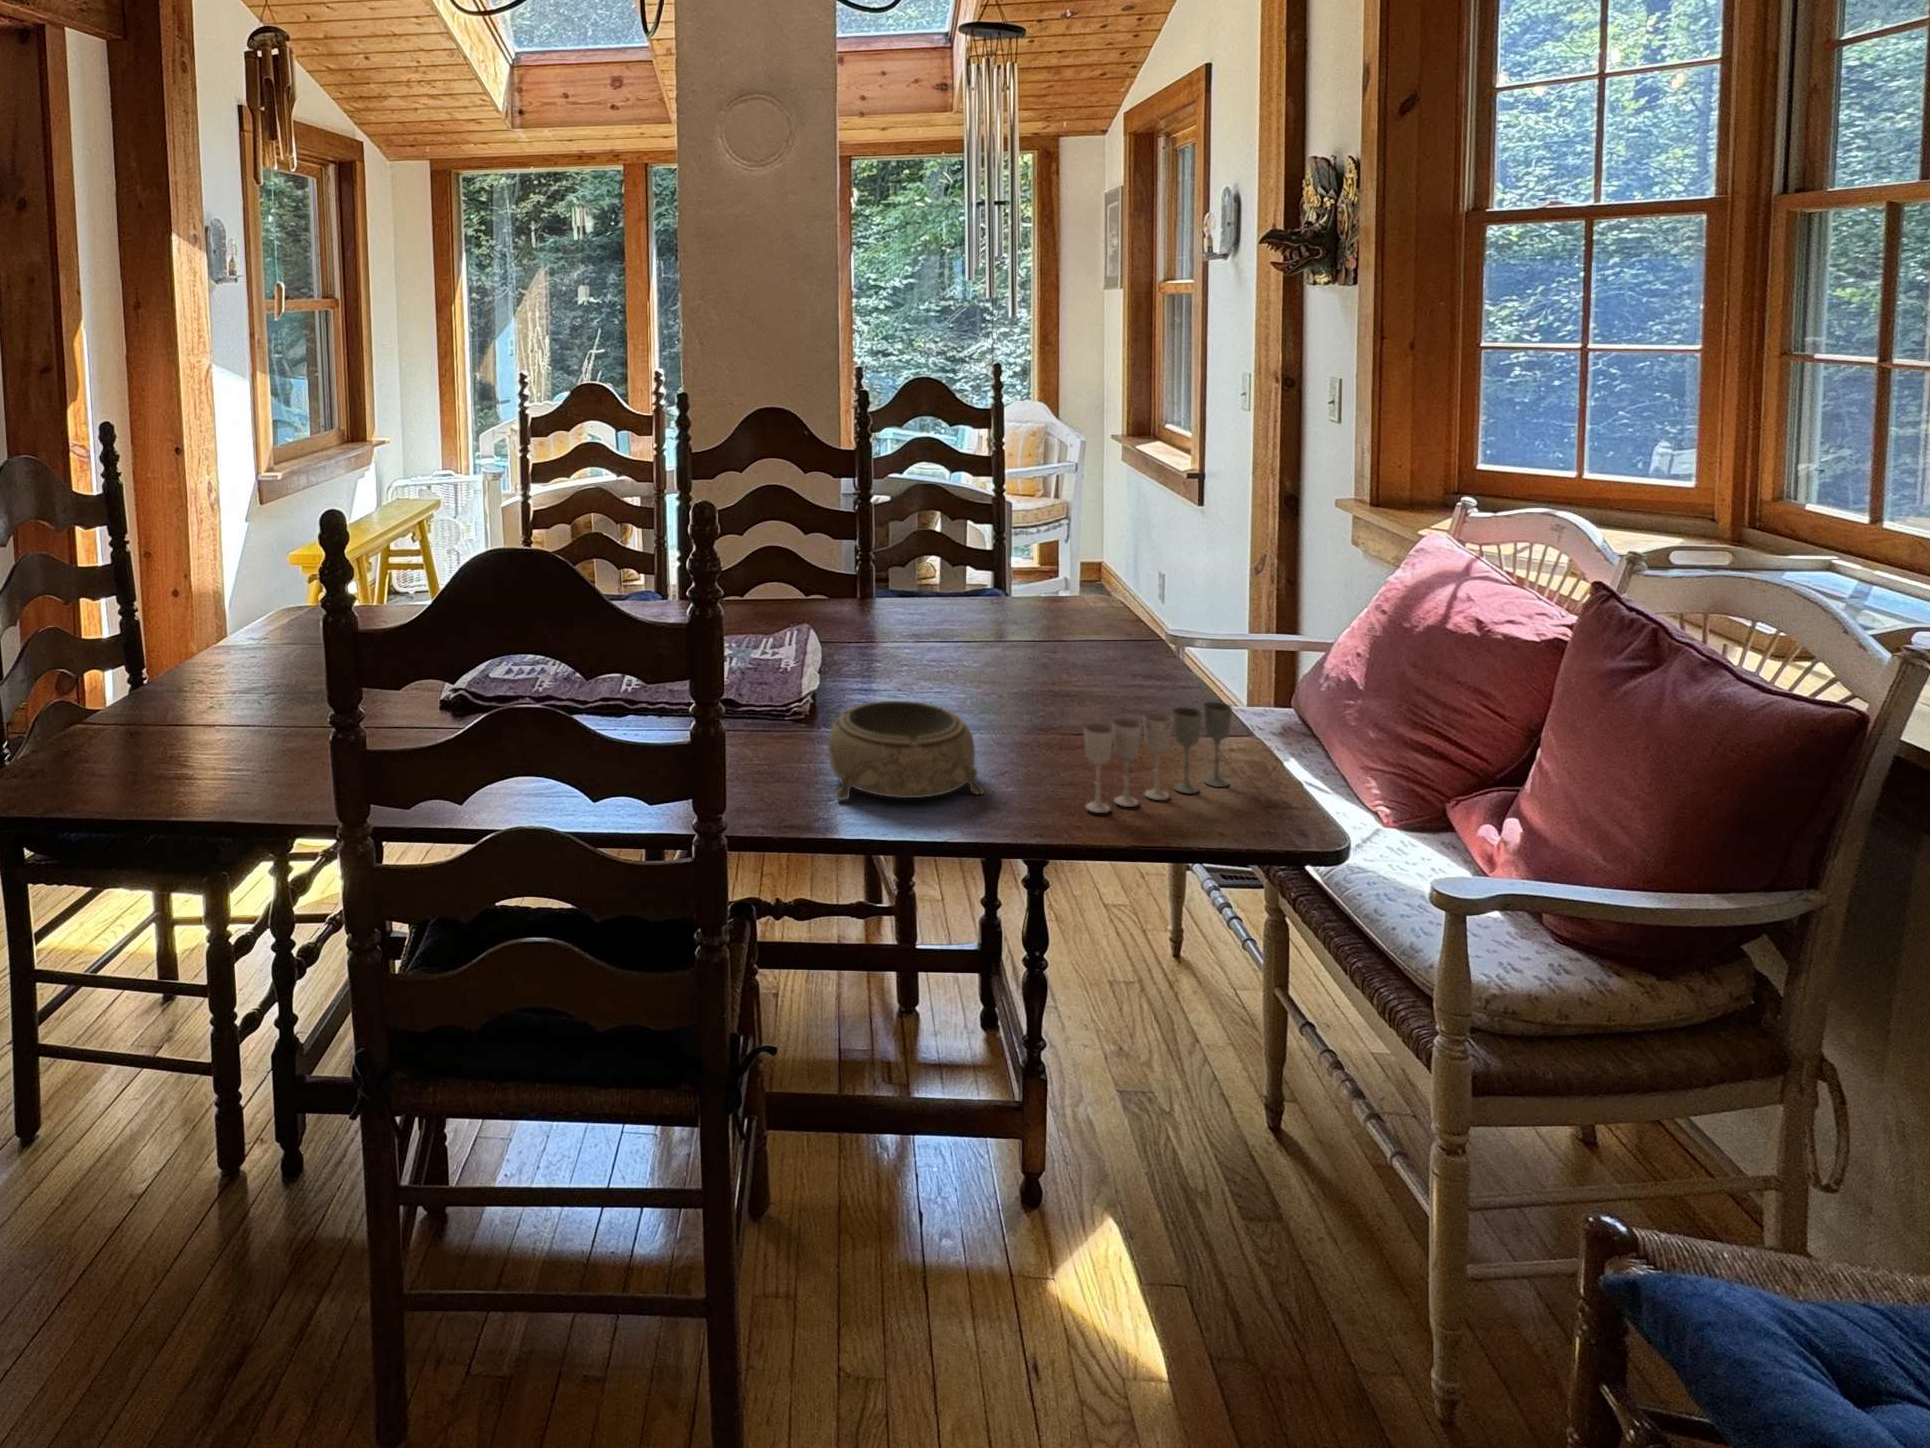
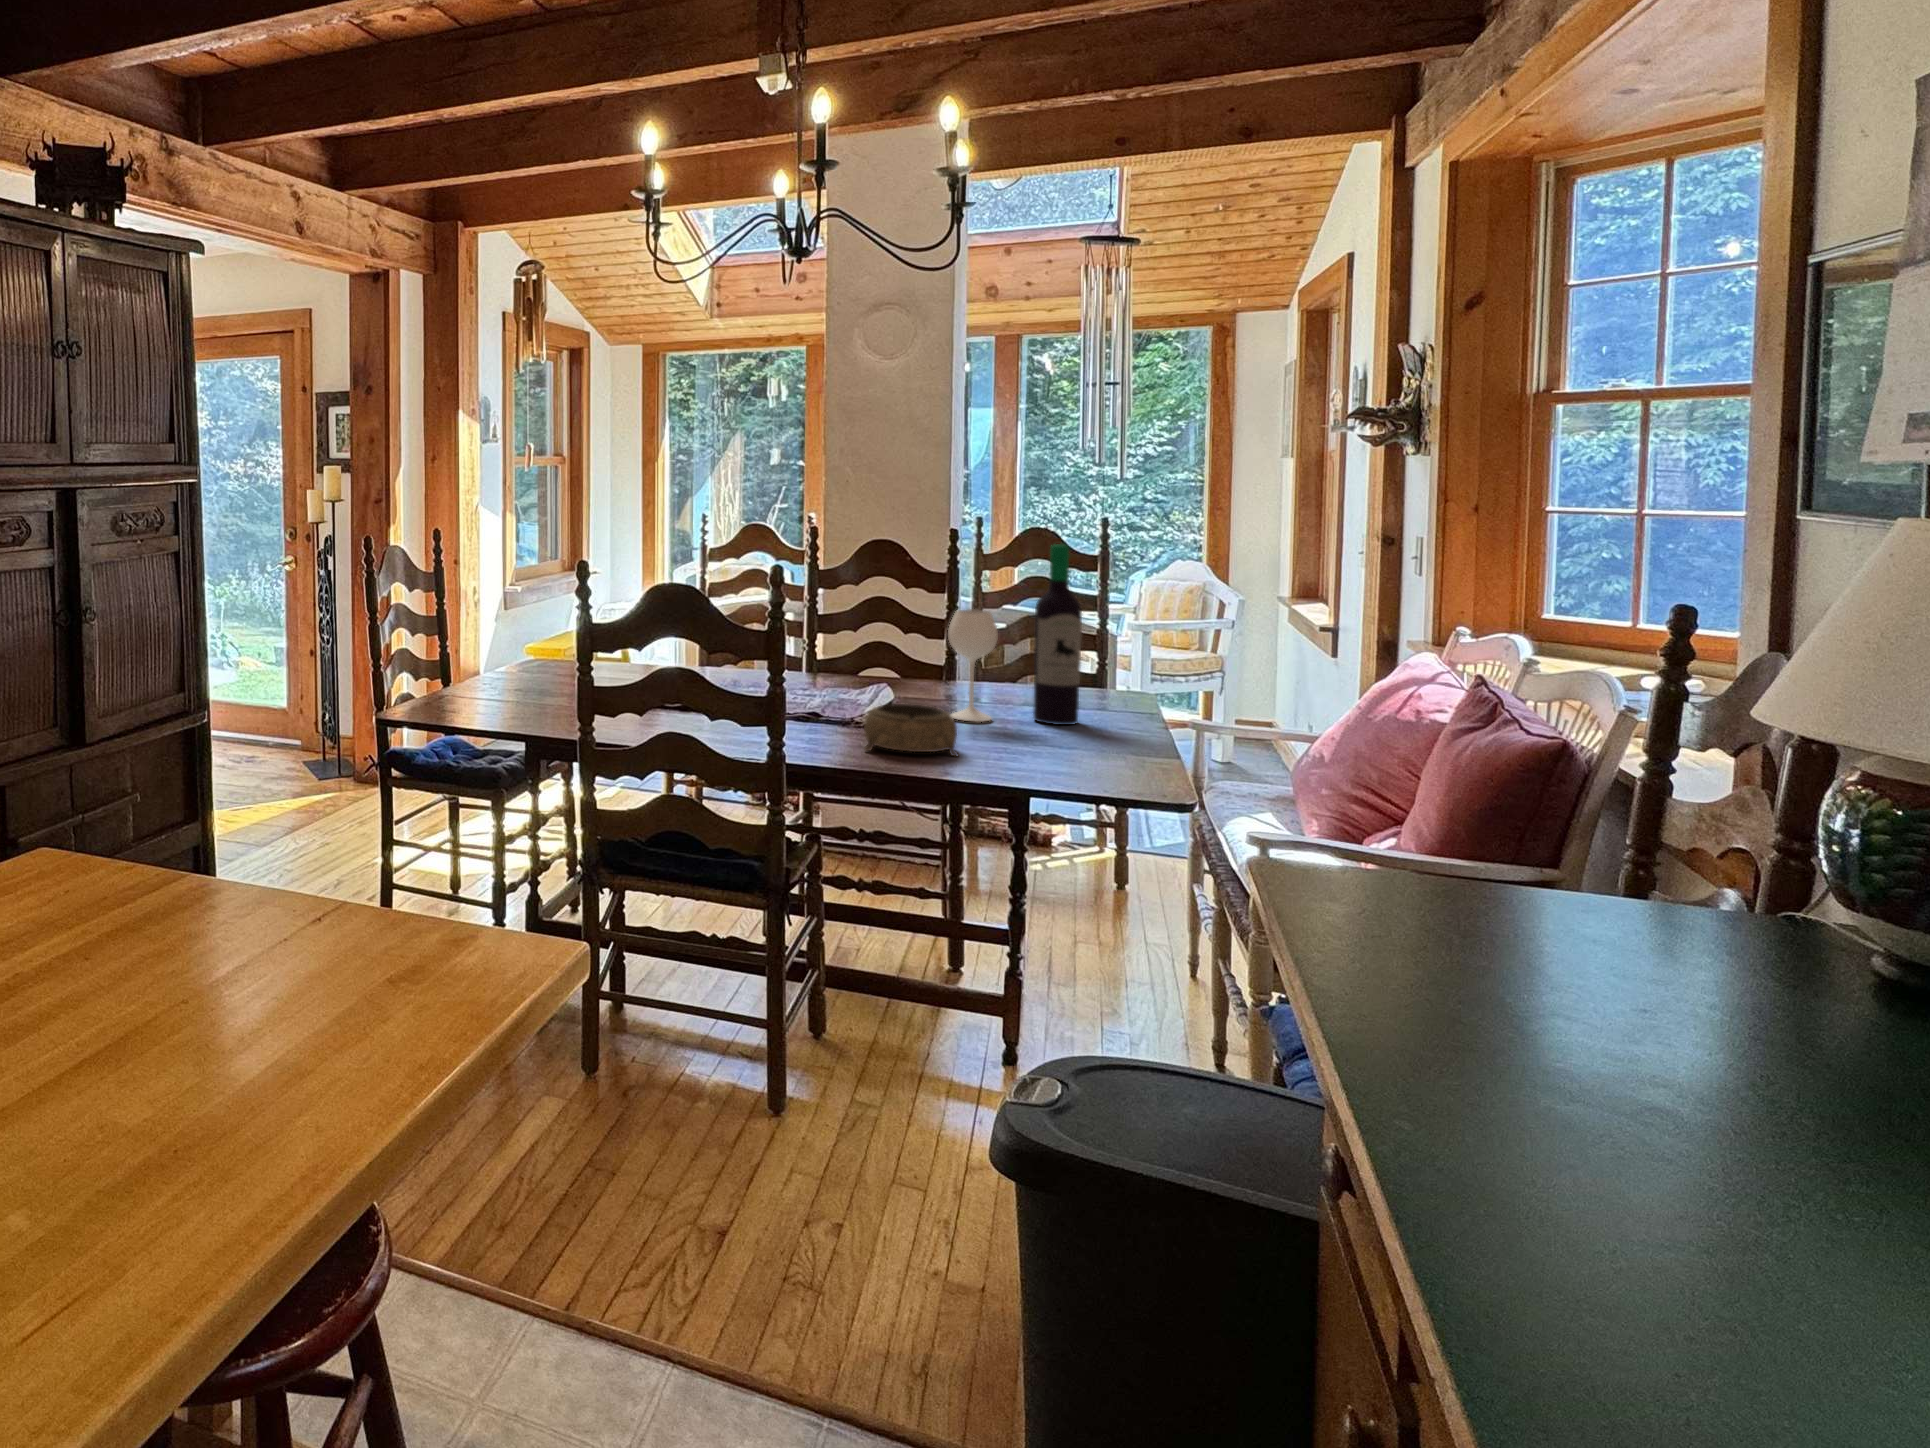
wine bottle: none [911,421,1091,695] -> present [948,544,1082,725]
wine glass: present [1084,702,1232,813] -> none [1017,714,1128,767]

